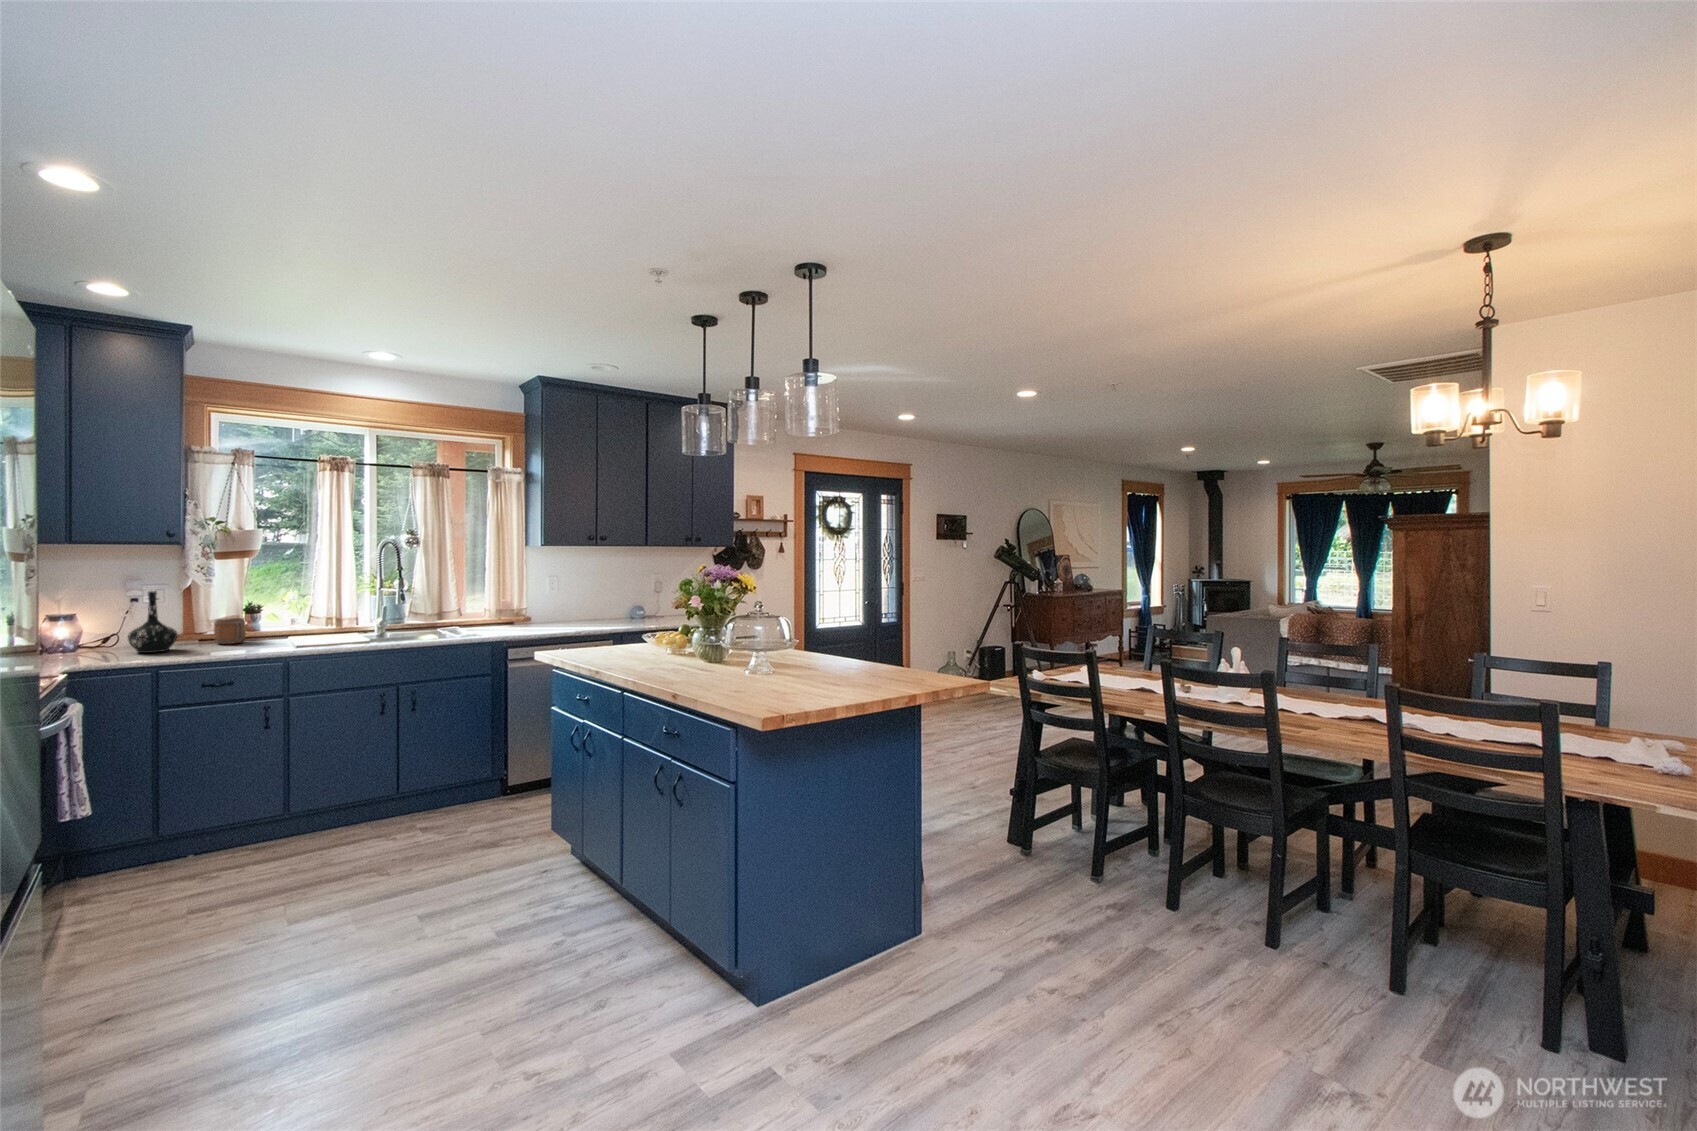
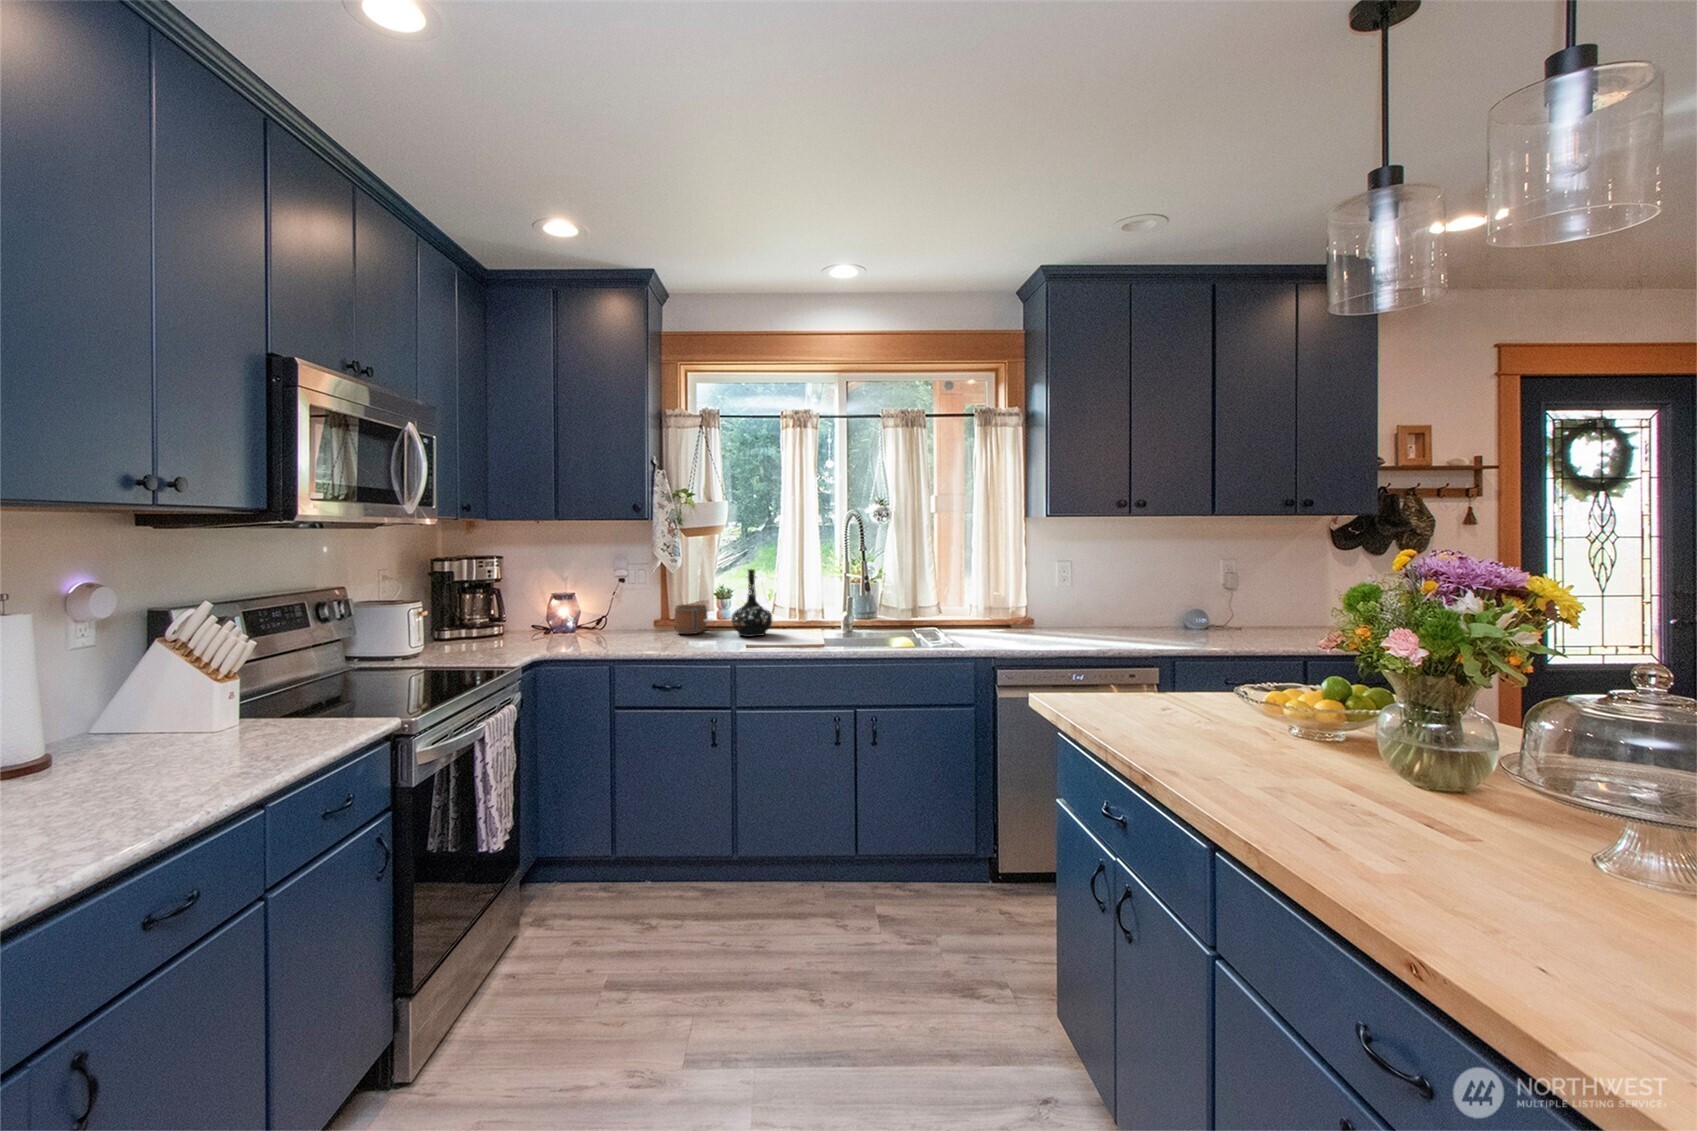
bottle: present [128,591,178,653] -> present [731,569,773,637]

